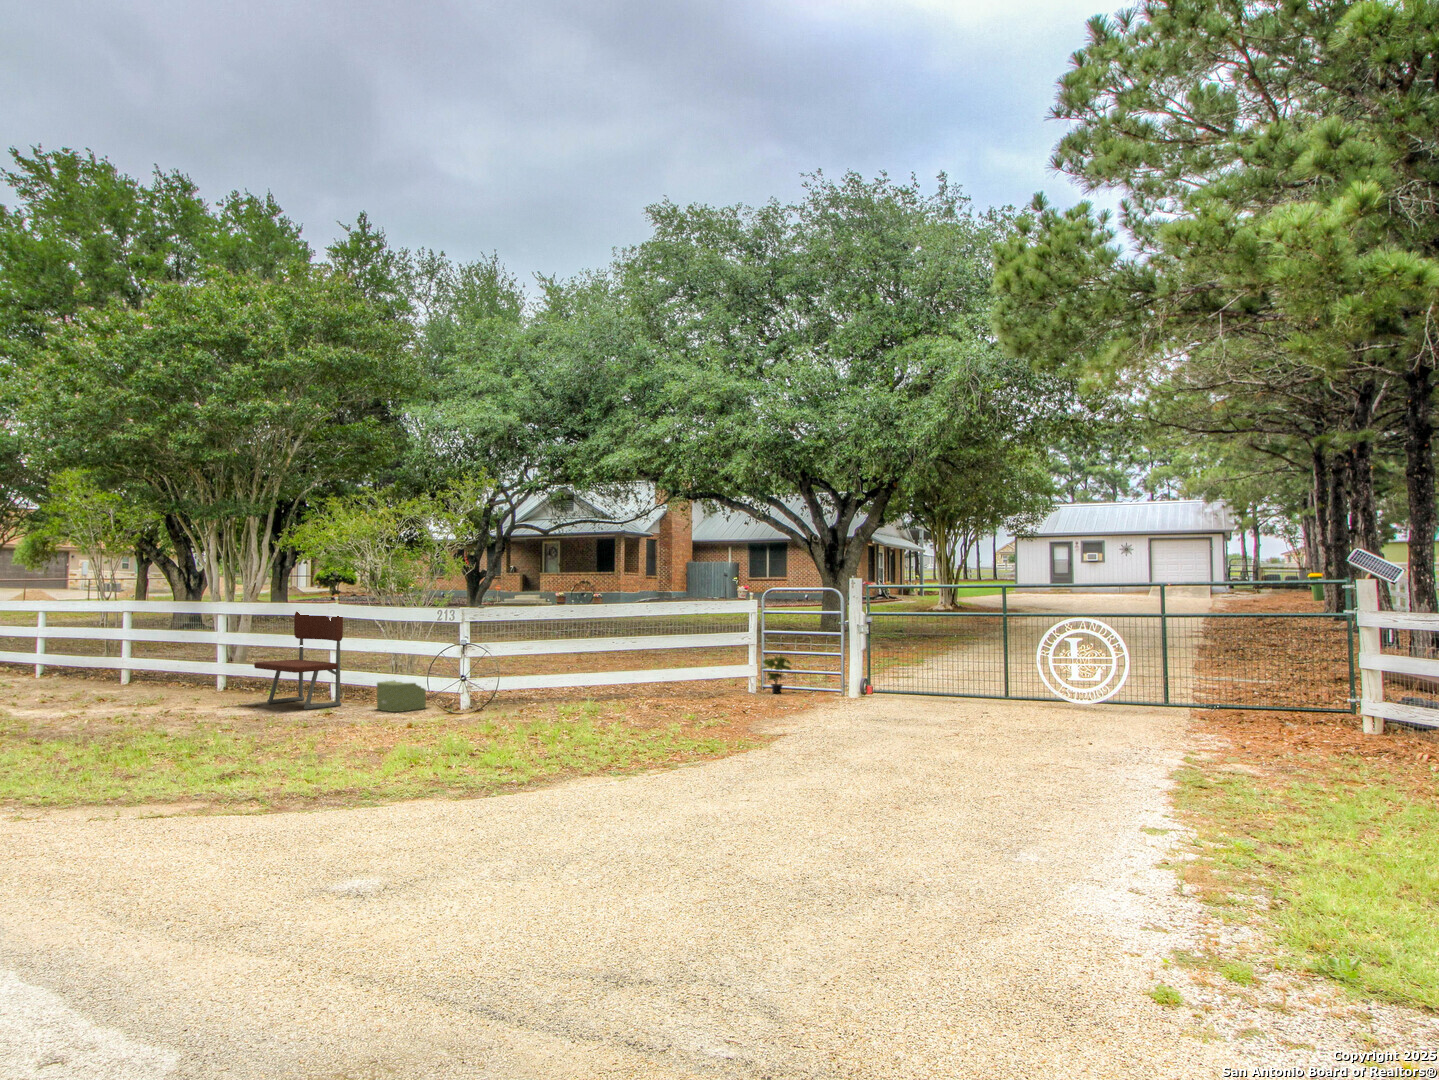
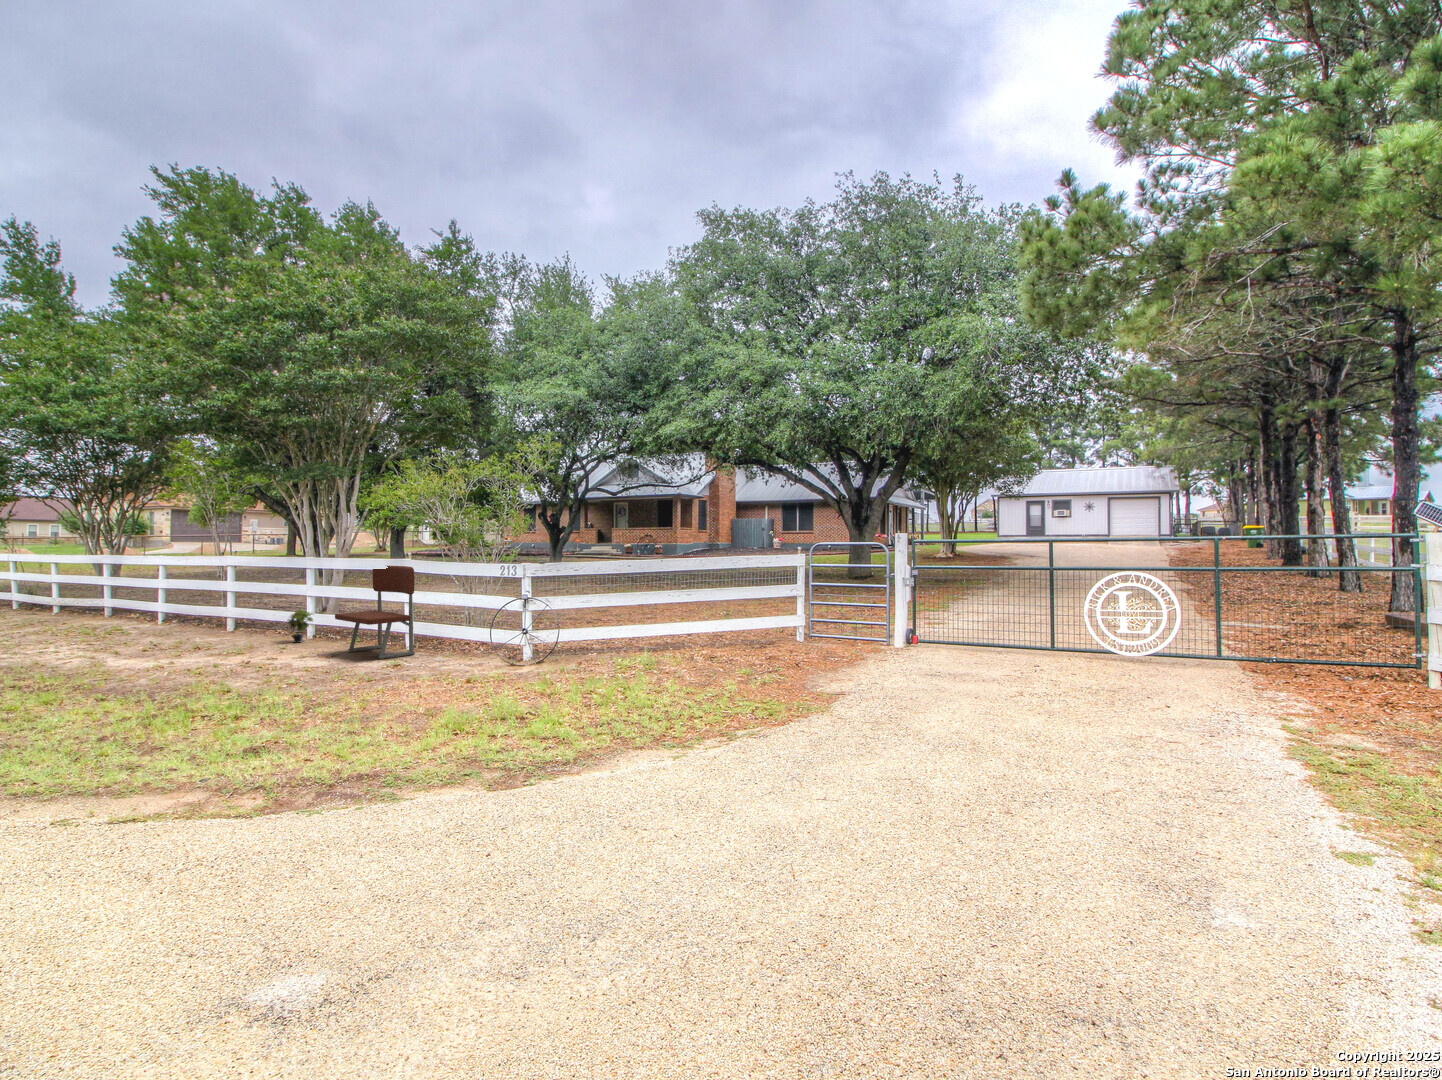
potted plant: present [762,655,791,693] -> present [288,609,313,643]
storage box: present [377,680,426,712] -> none [445,631,492,662]

